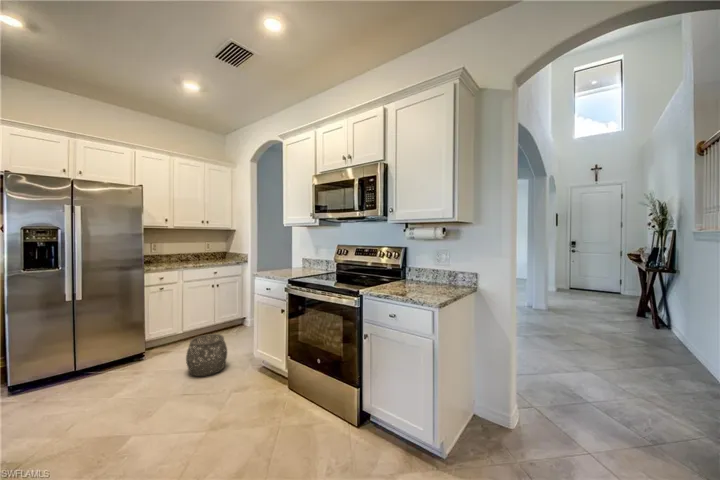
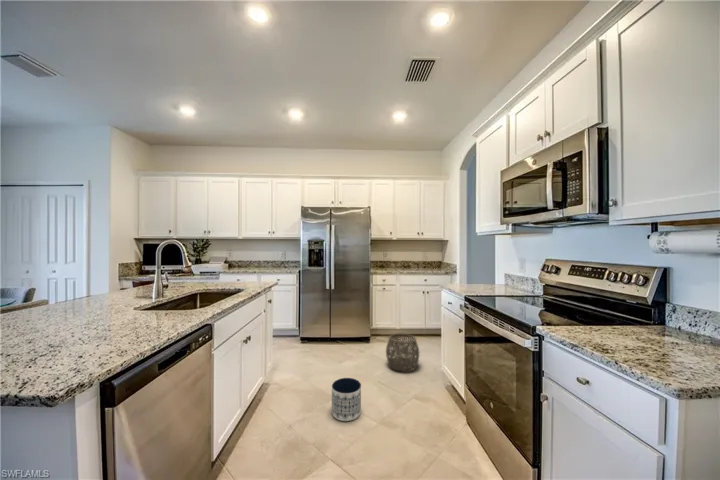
planter: none [146,395,187,446] -> present [332,378,361,421]

